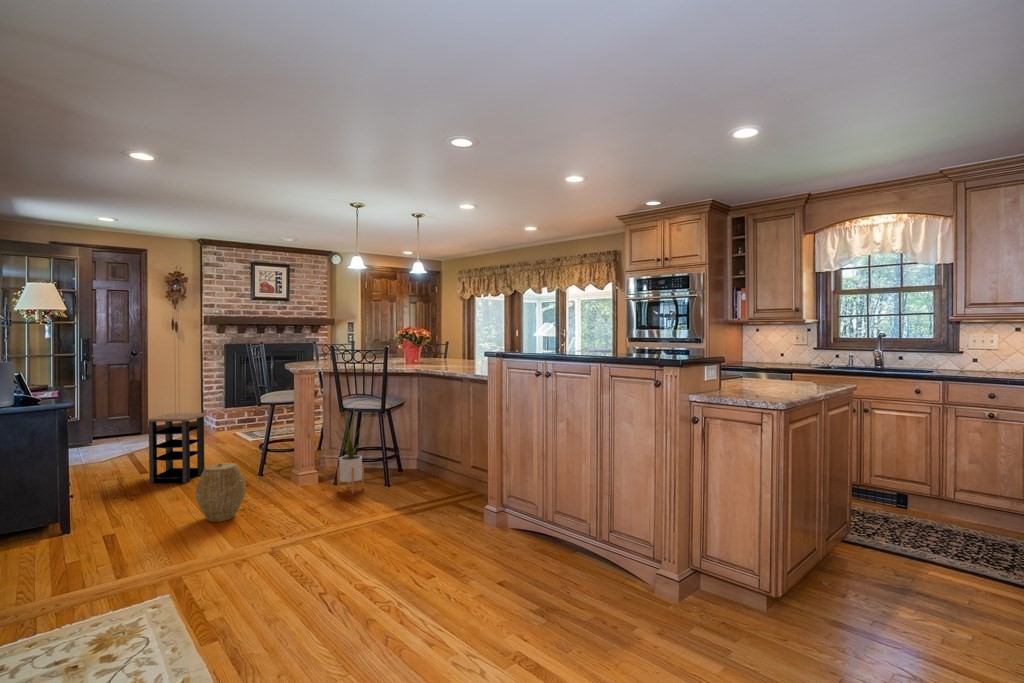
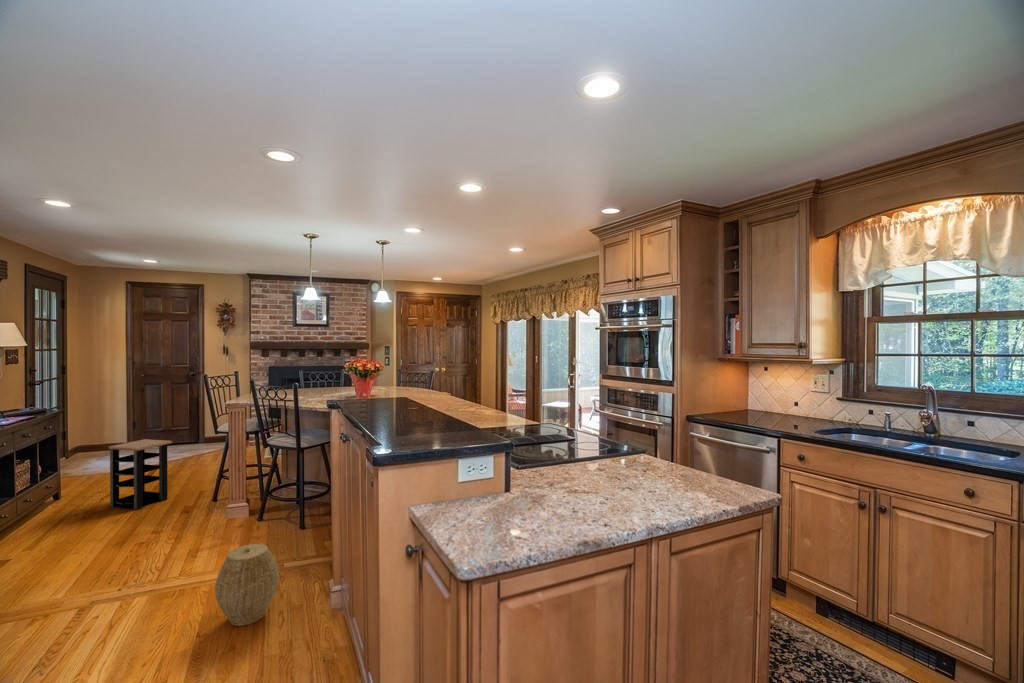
house plant: present [336,409,369,493] -> none [224,444,280,544]
woven basket: present [196,463,246,522] -> present [215,544,279,626]

